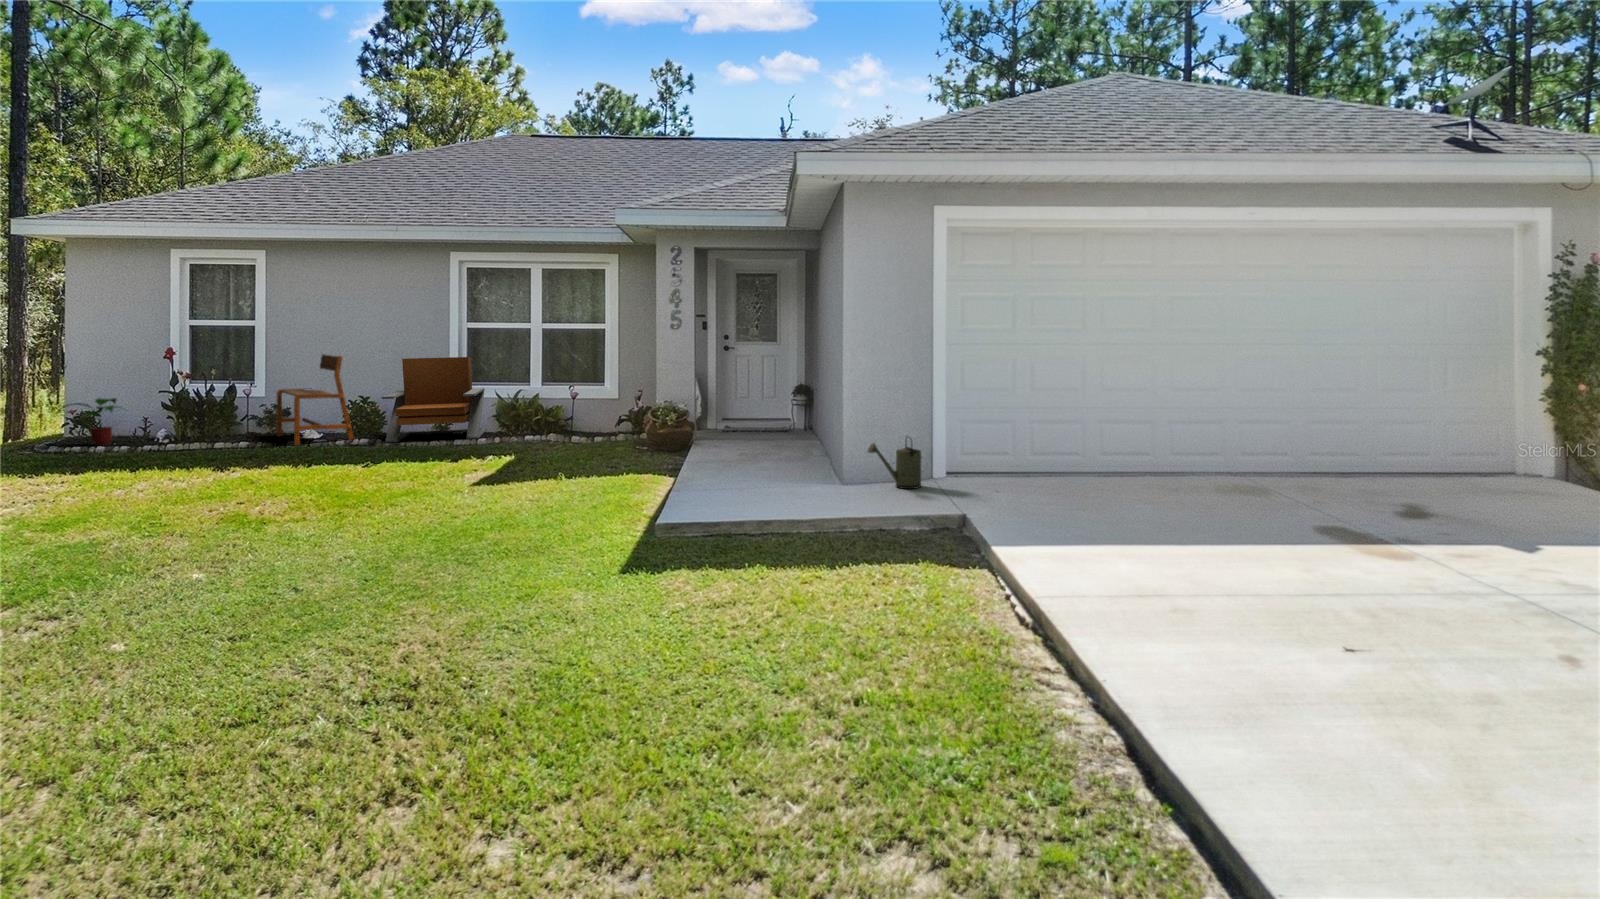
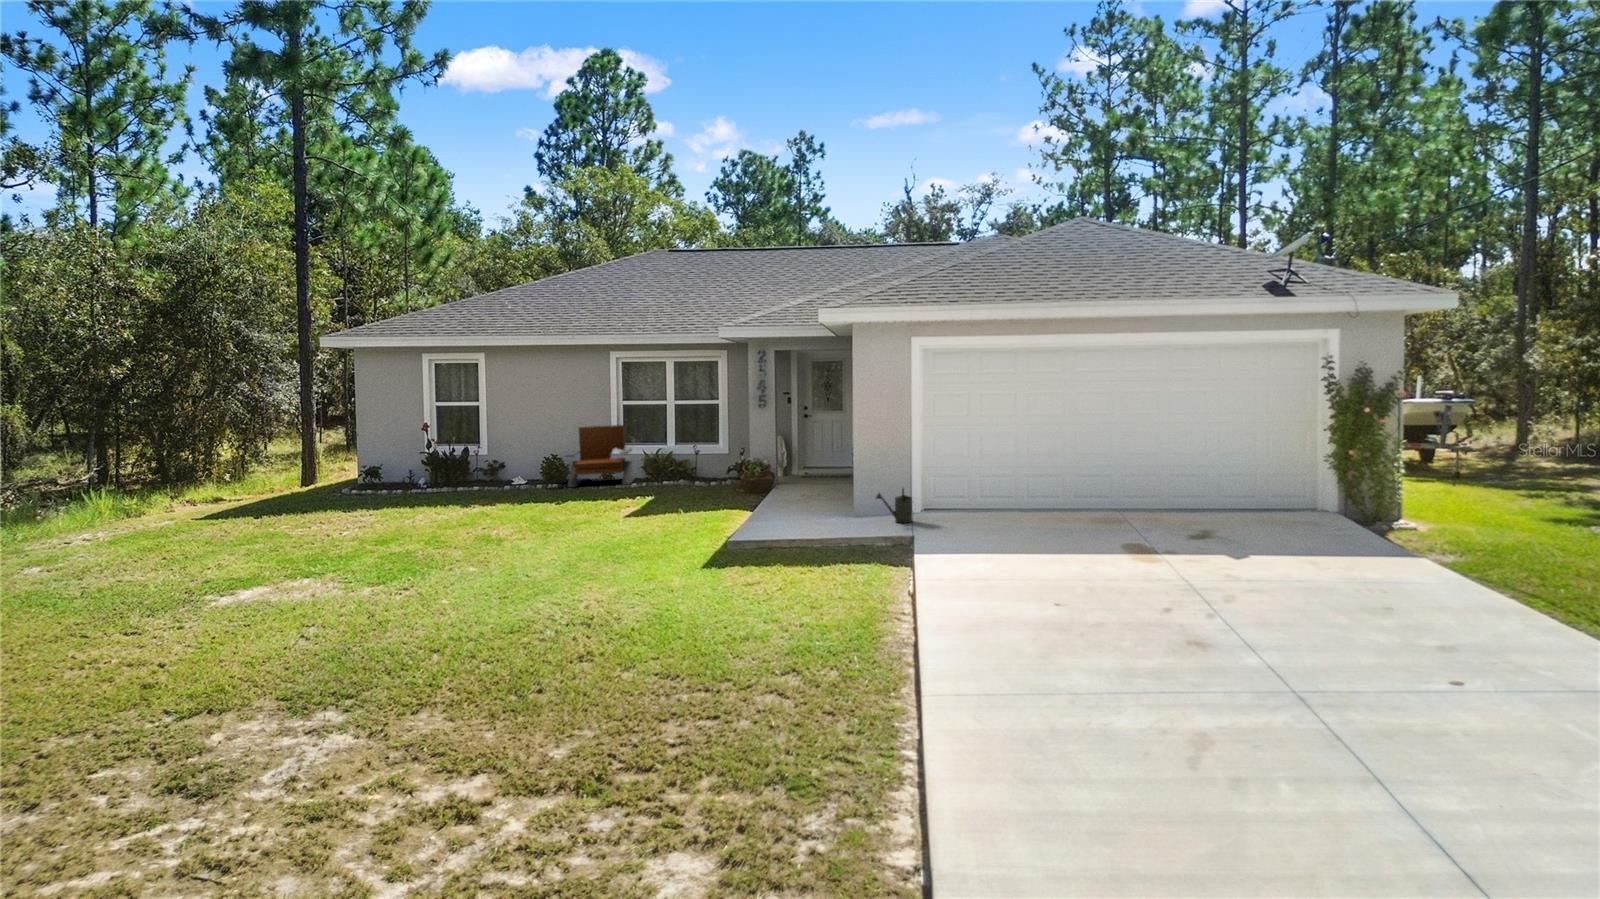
bench: present [277,354,353,445] -> none [494,423,546,490]
potted plant: present [64,398,116,446] -> none [358,457,399,490]

